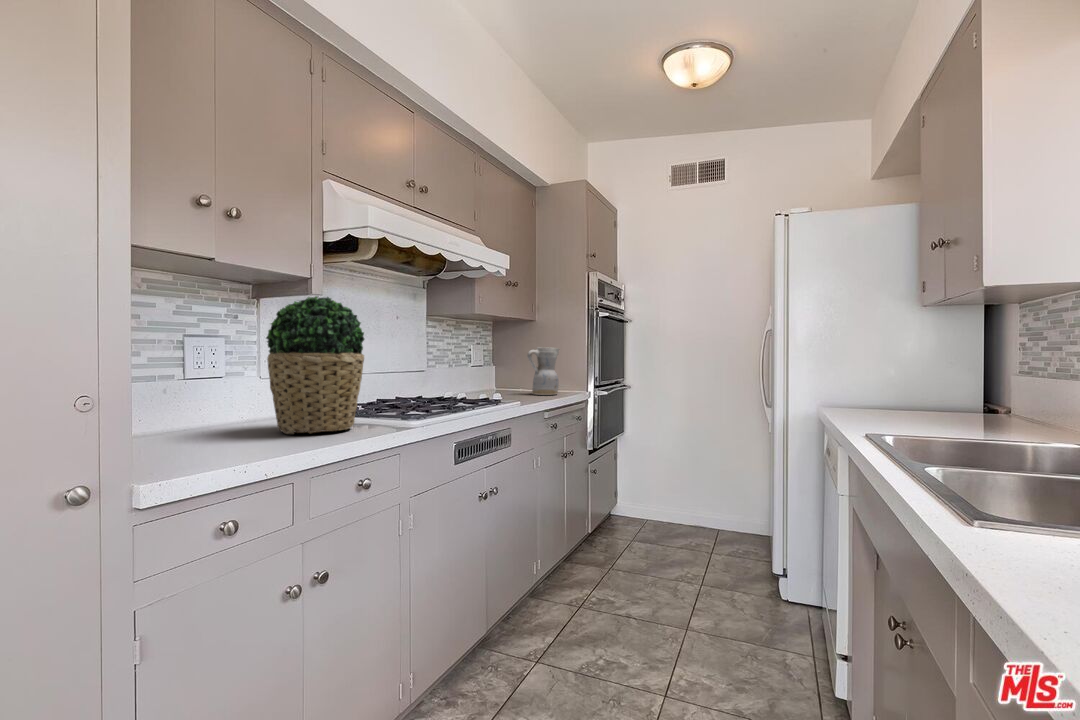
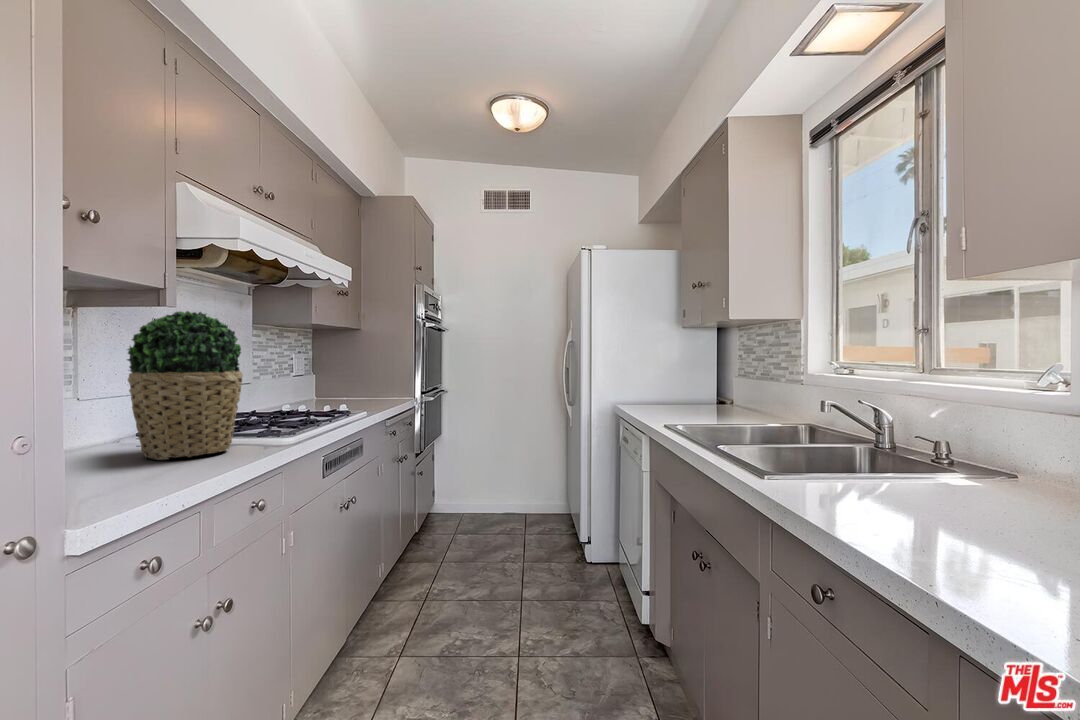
ceramic pitcher: present [527,347,559,395] -> none [363,357,394,403]

